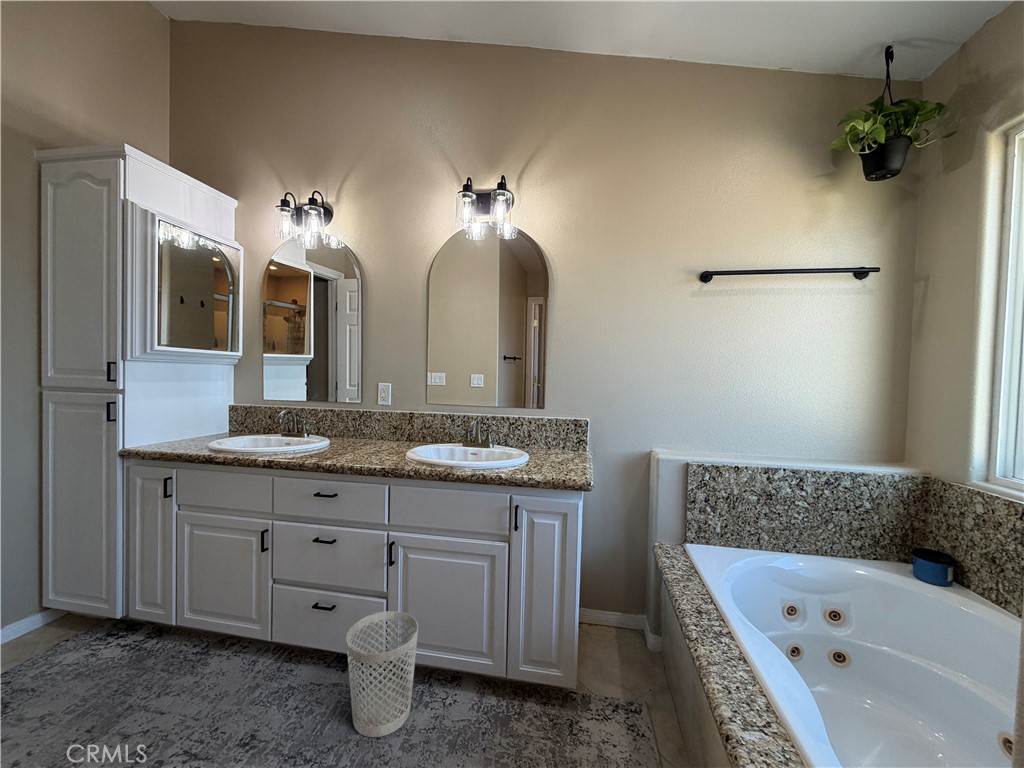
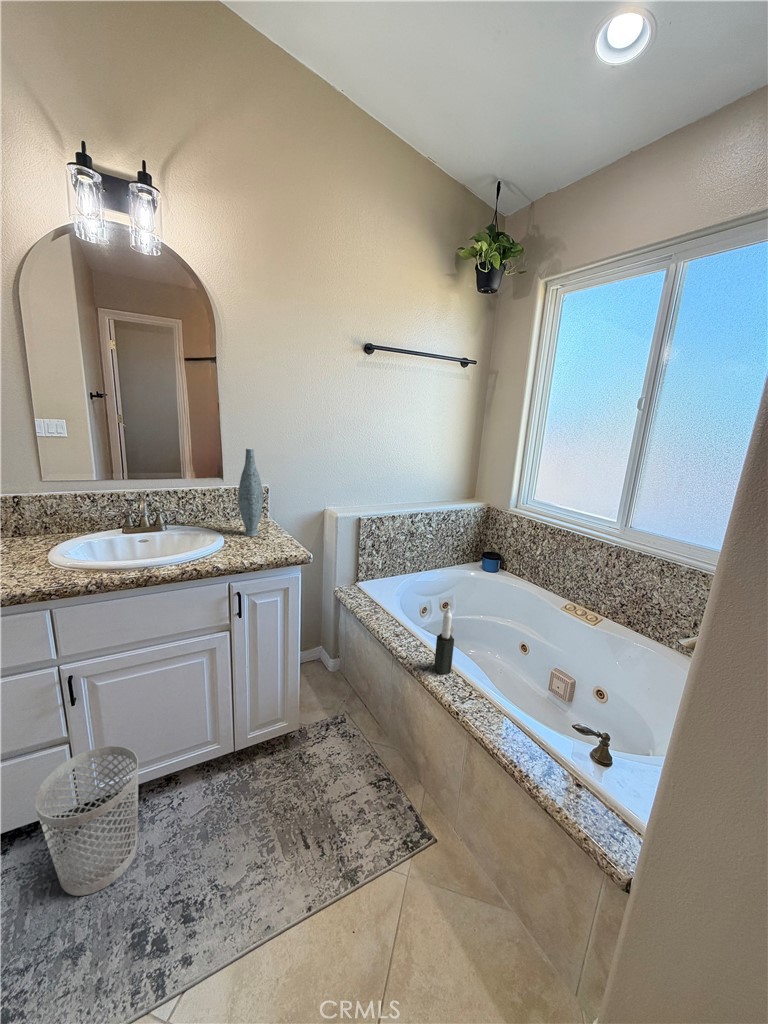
vase: none [546,378,568,461] -> present [238,449,263,536]
candle: none [727,577,754,683] -> present [434,606,454,674]

